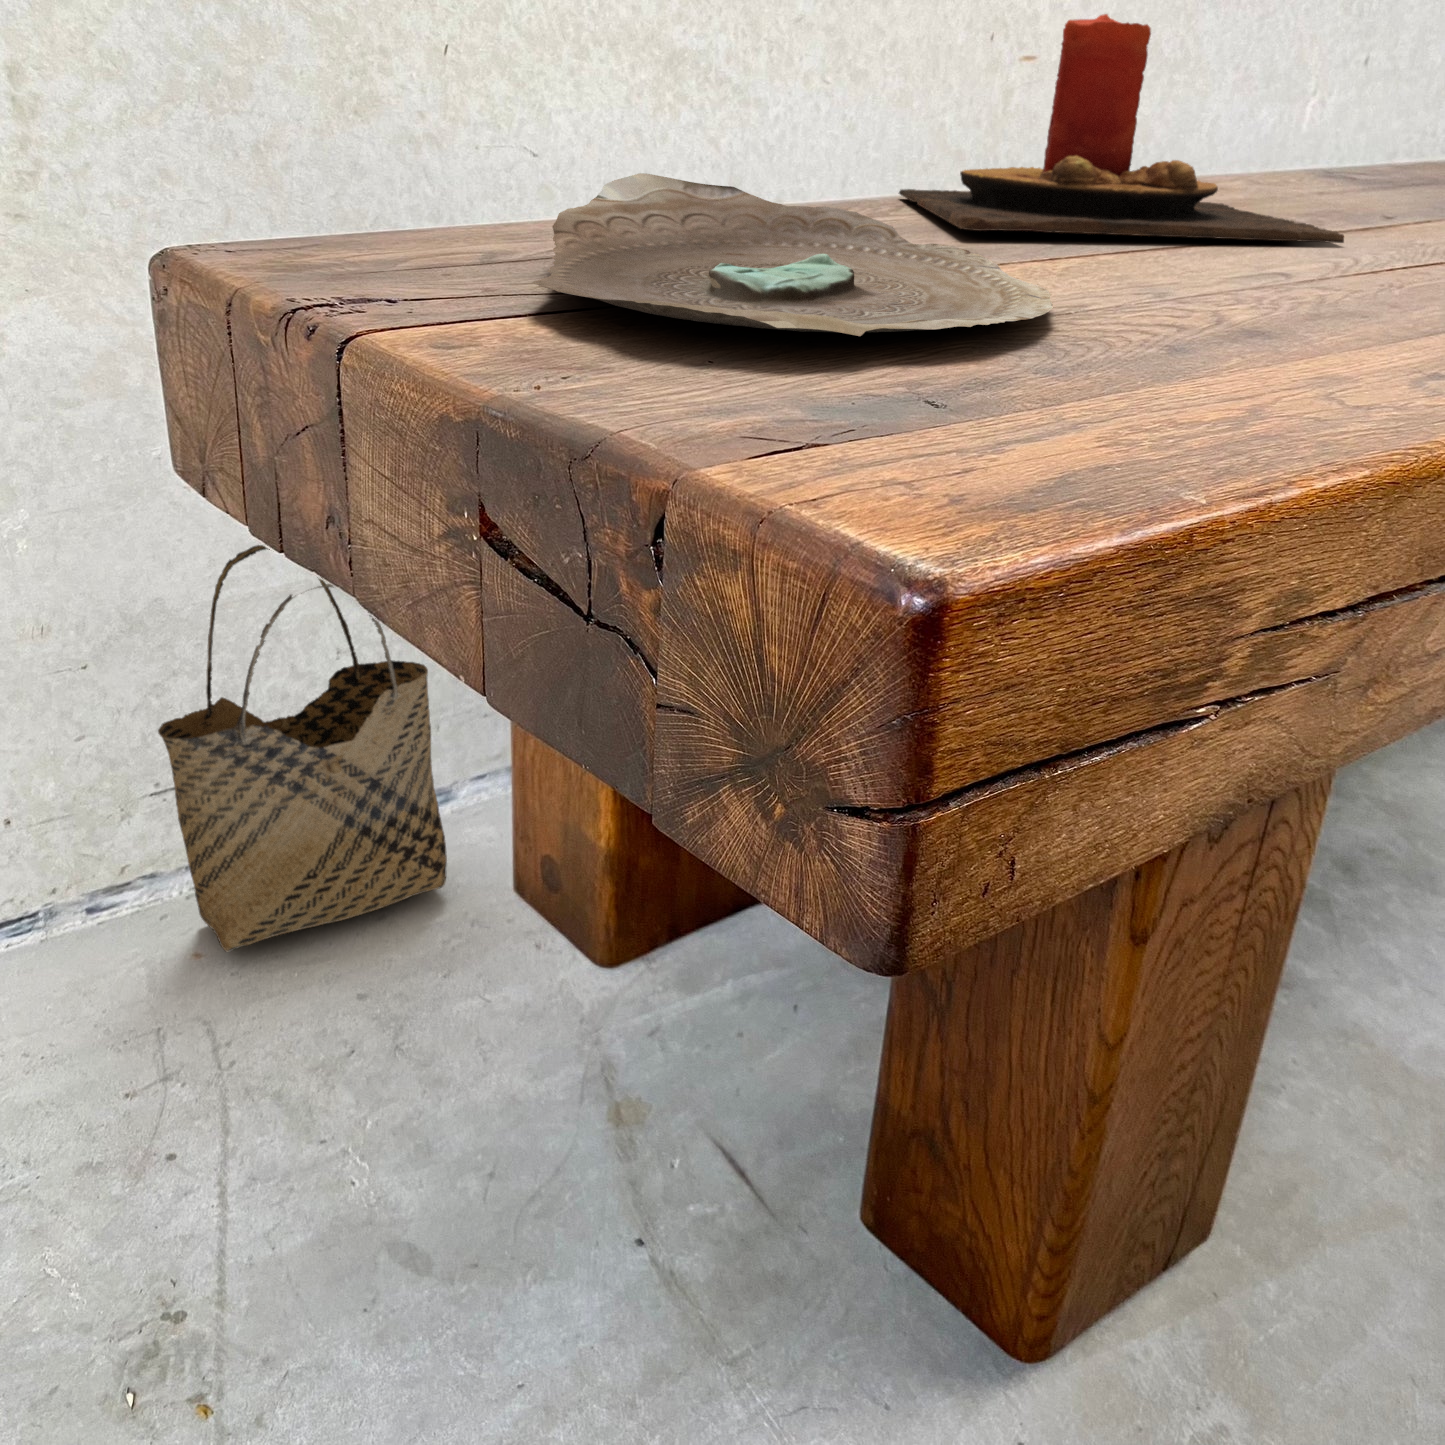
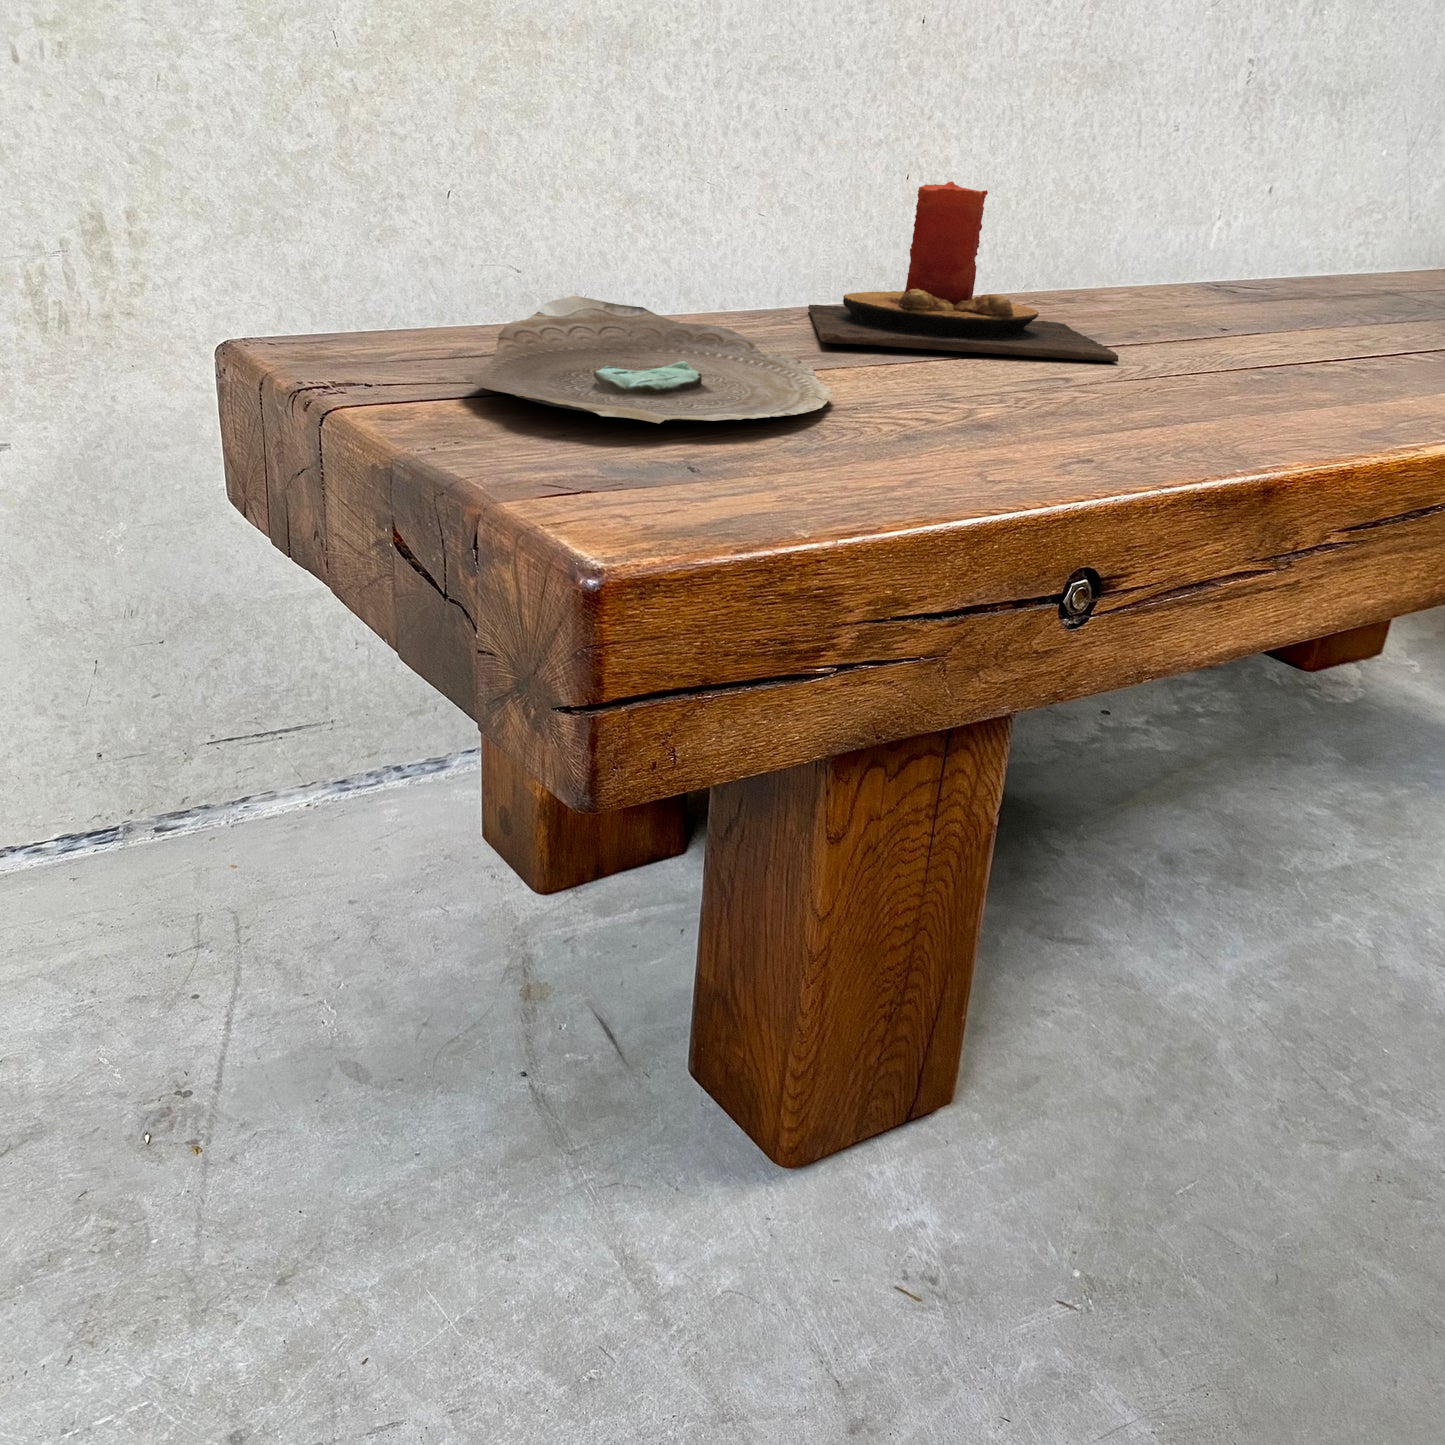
woven basket: present [158,545,447,952] -> none [212,557,431,863]

